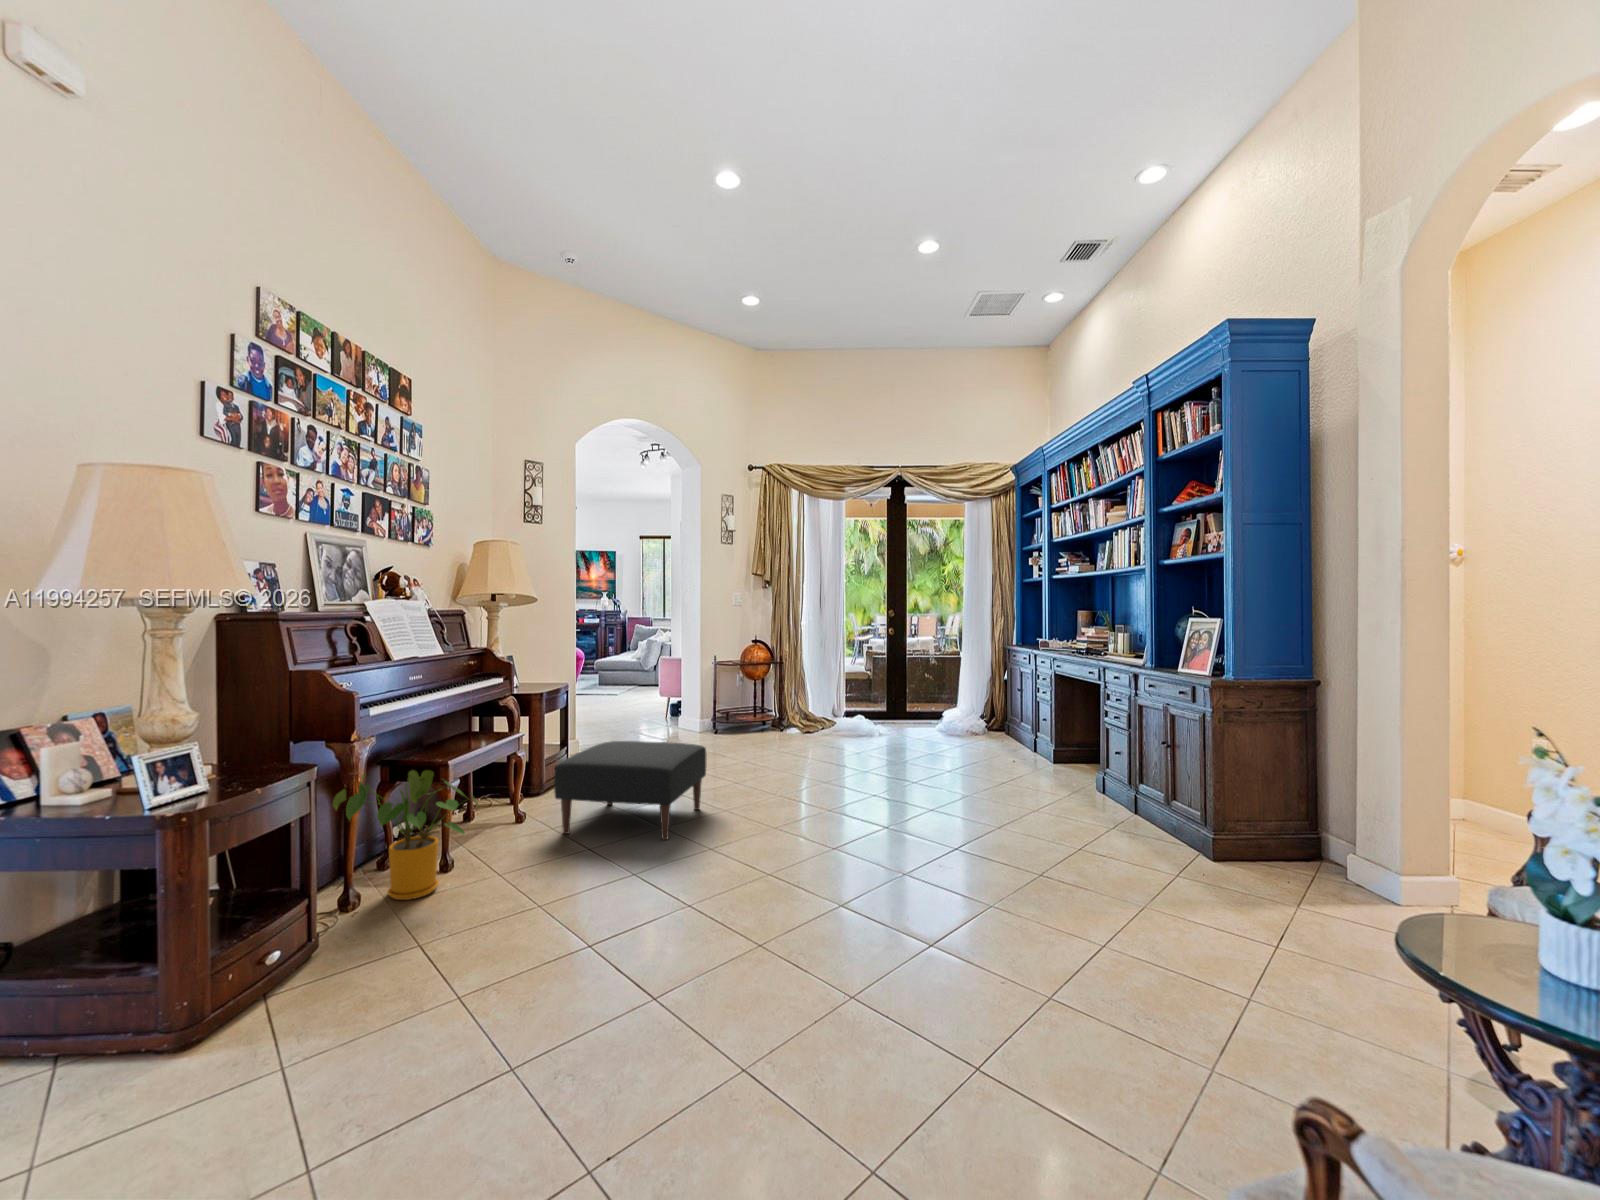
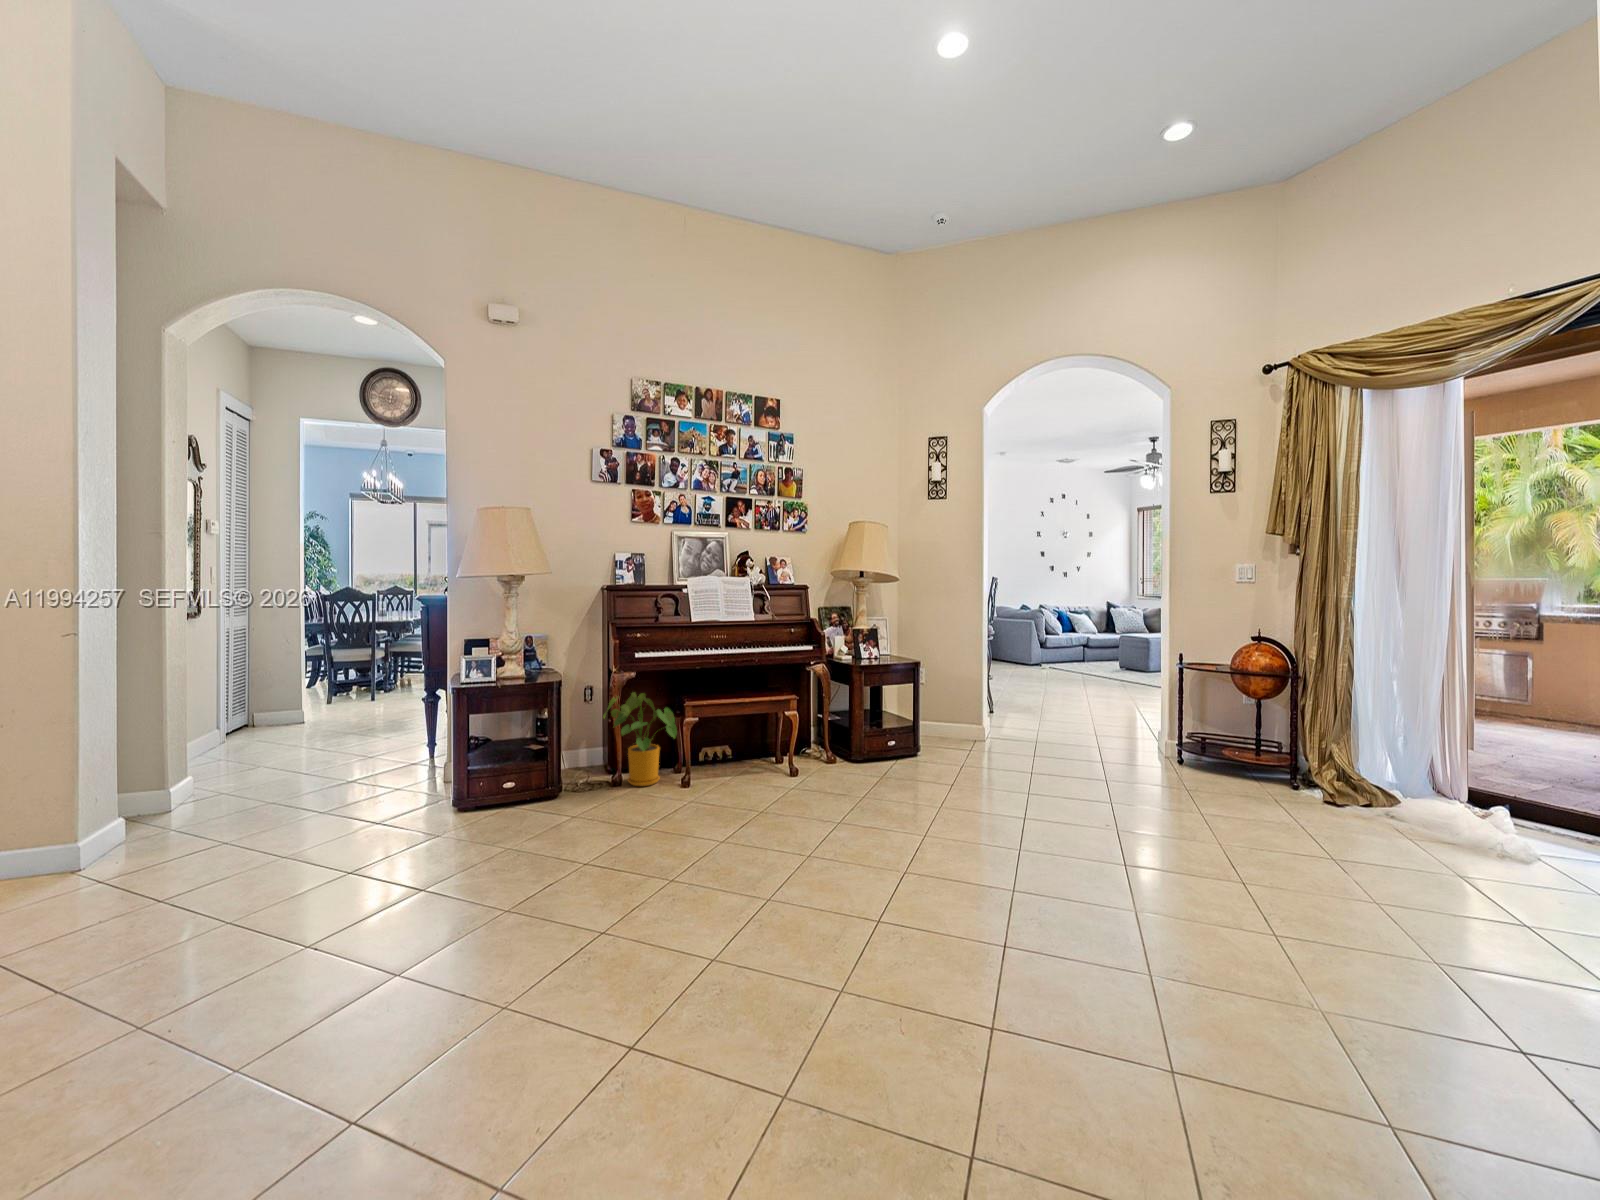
ottoman: present [554,741,707,840] -> none [772,719,915,826]

